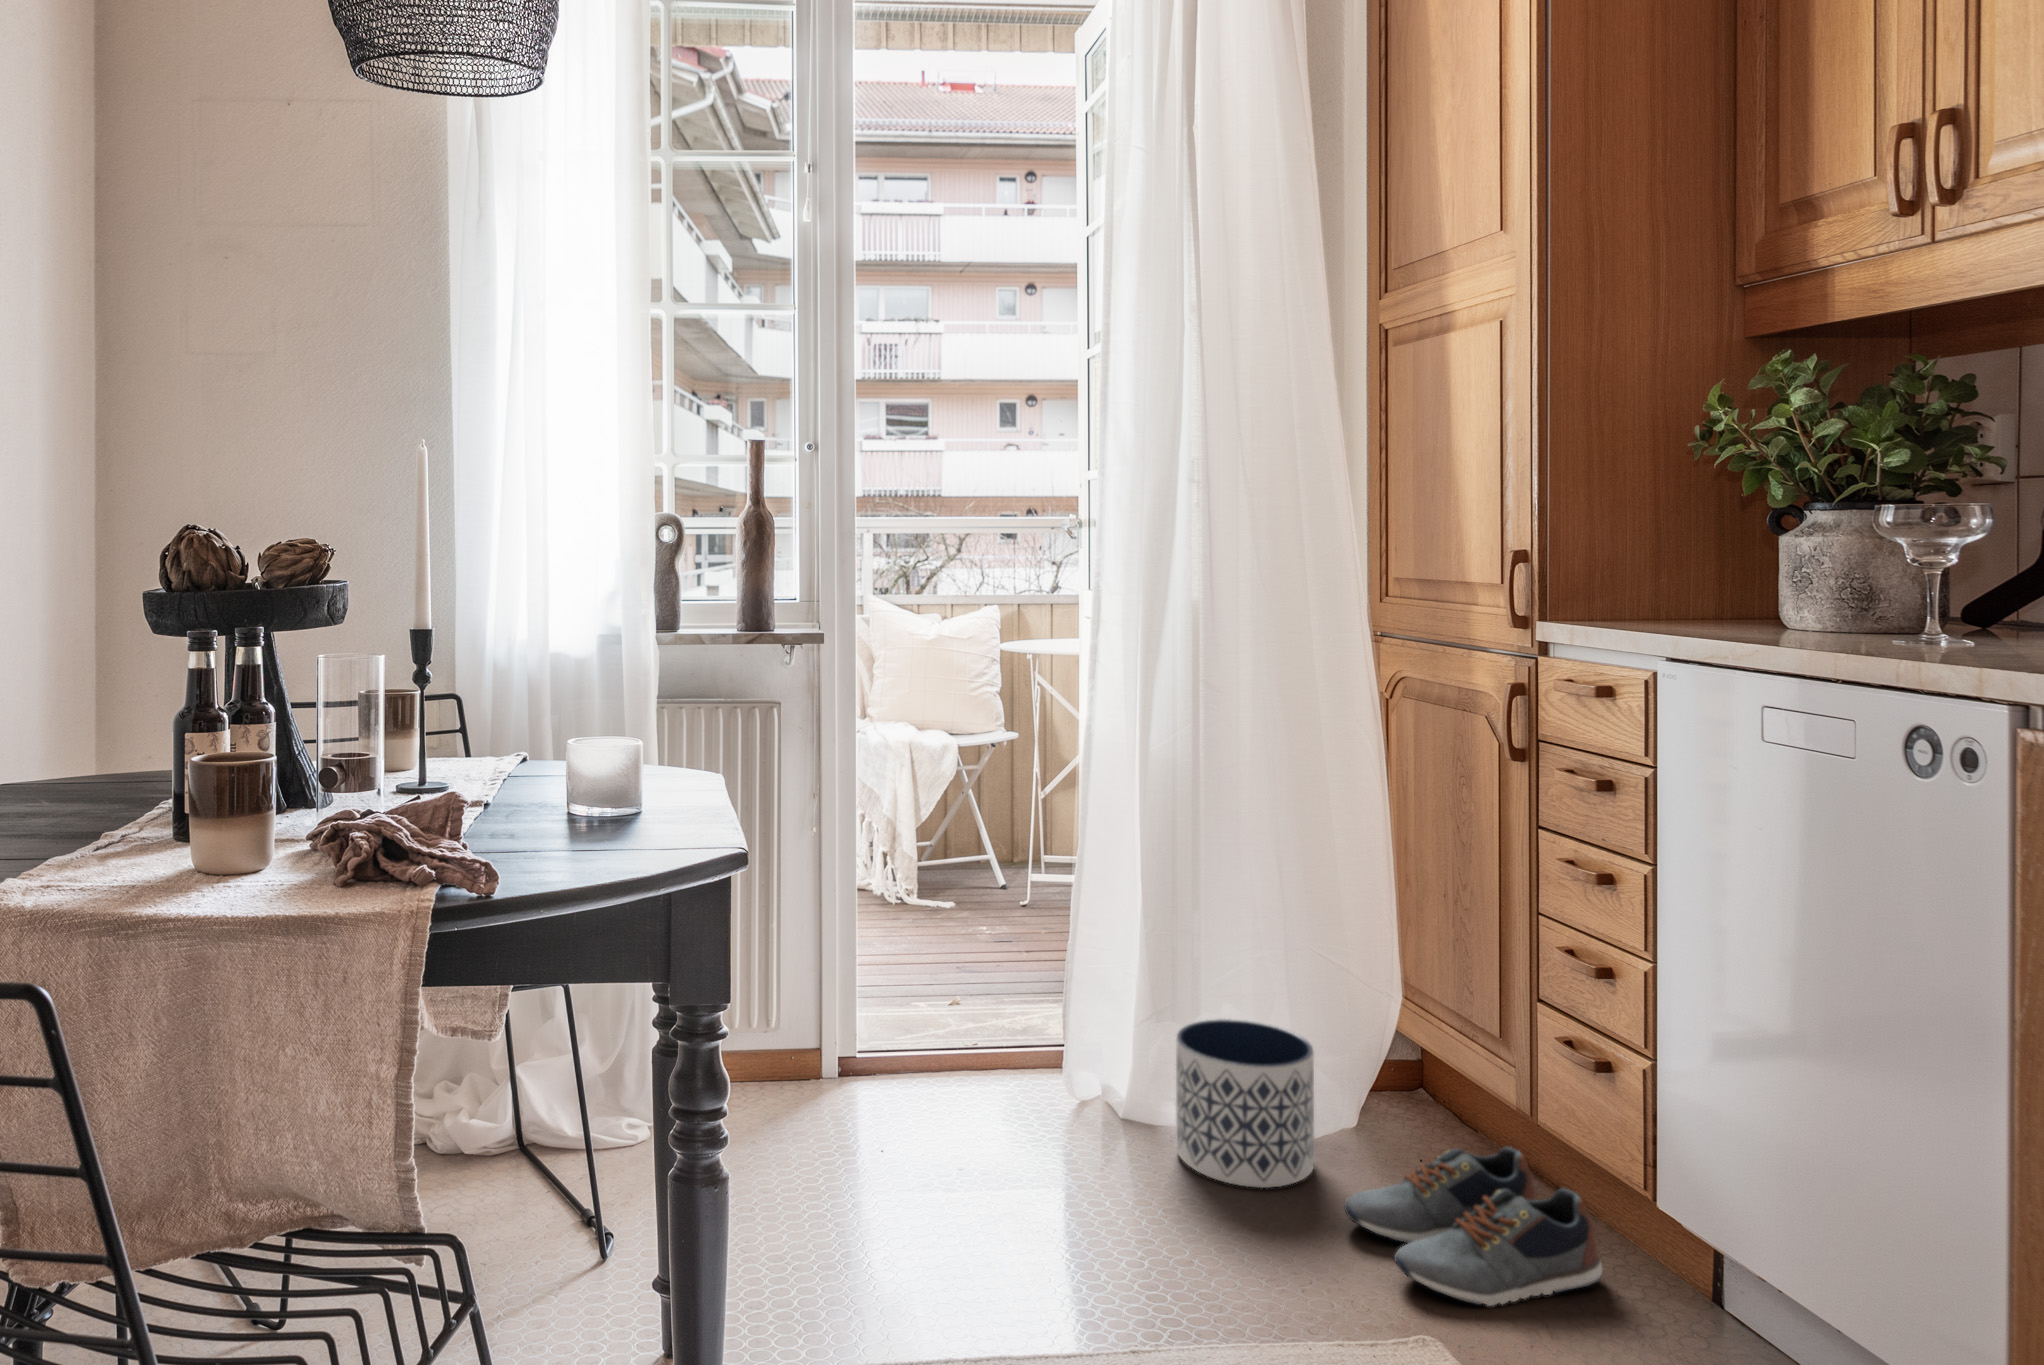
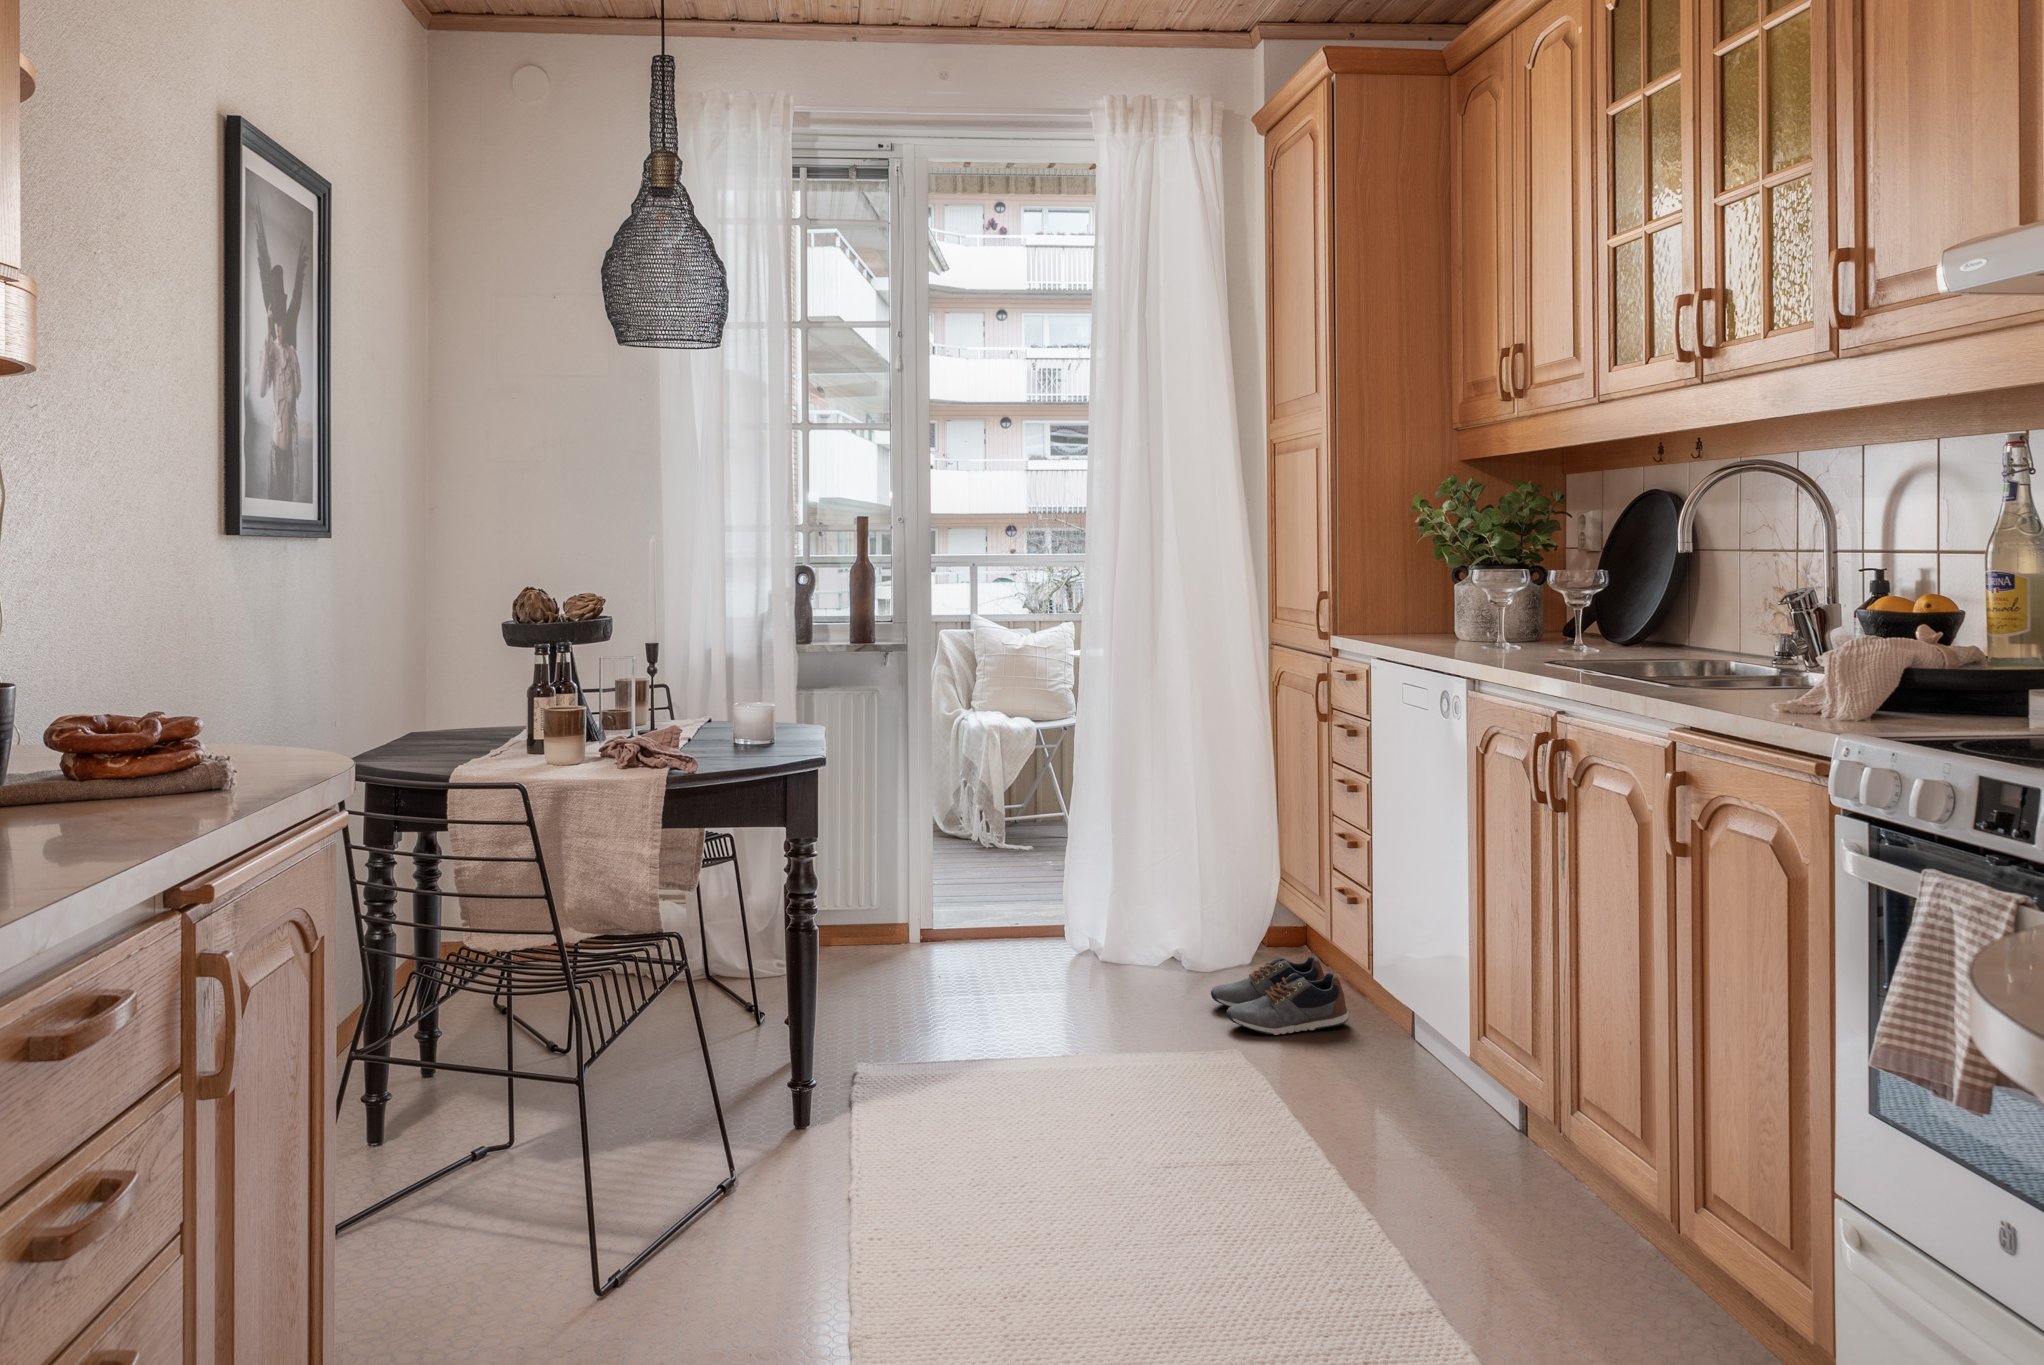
planter: present [1176,1019,1314,1188] -> none [1125,893,1209,990]

